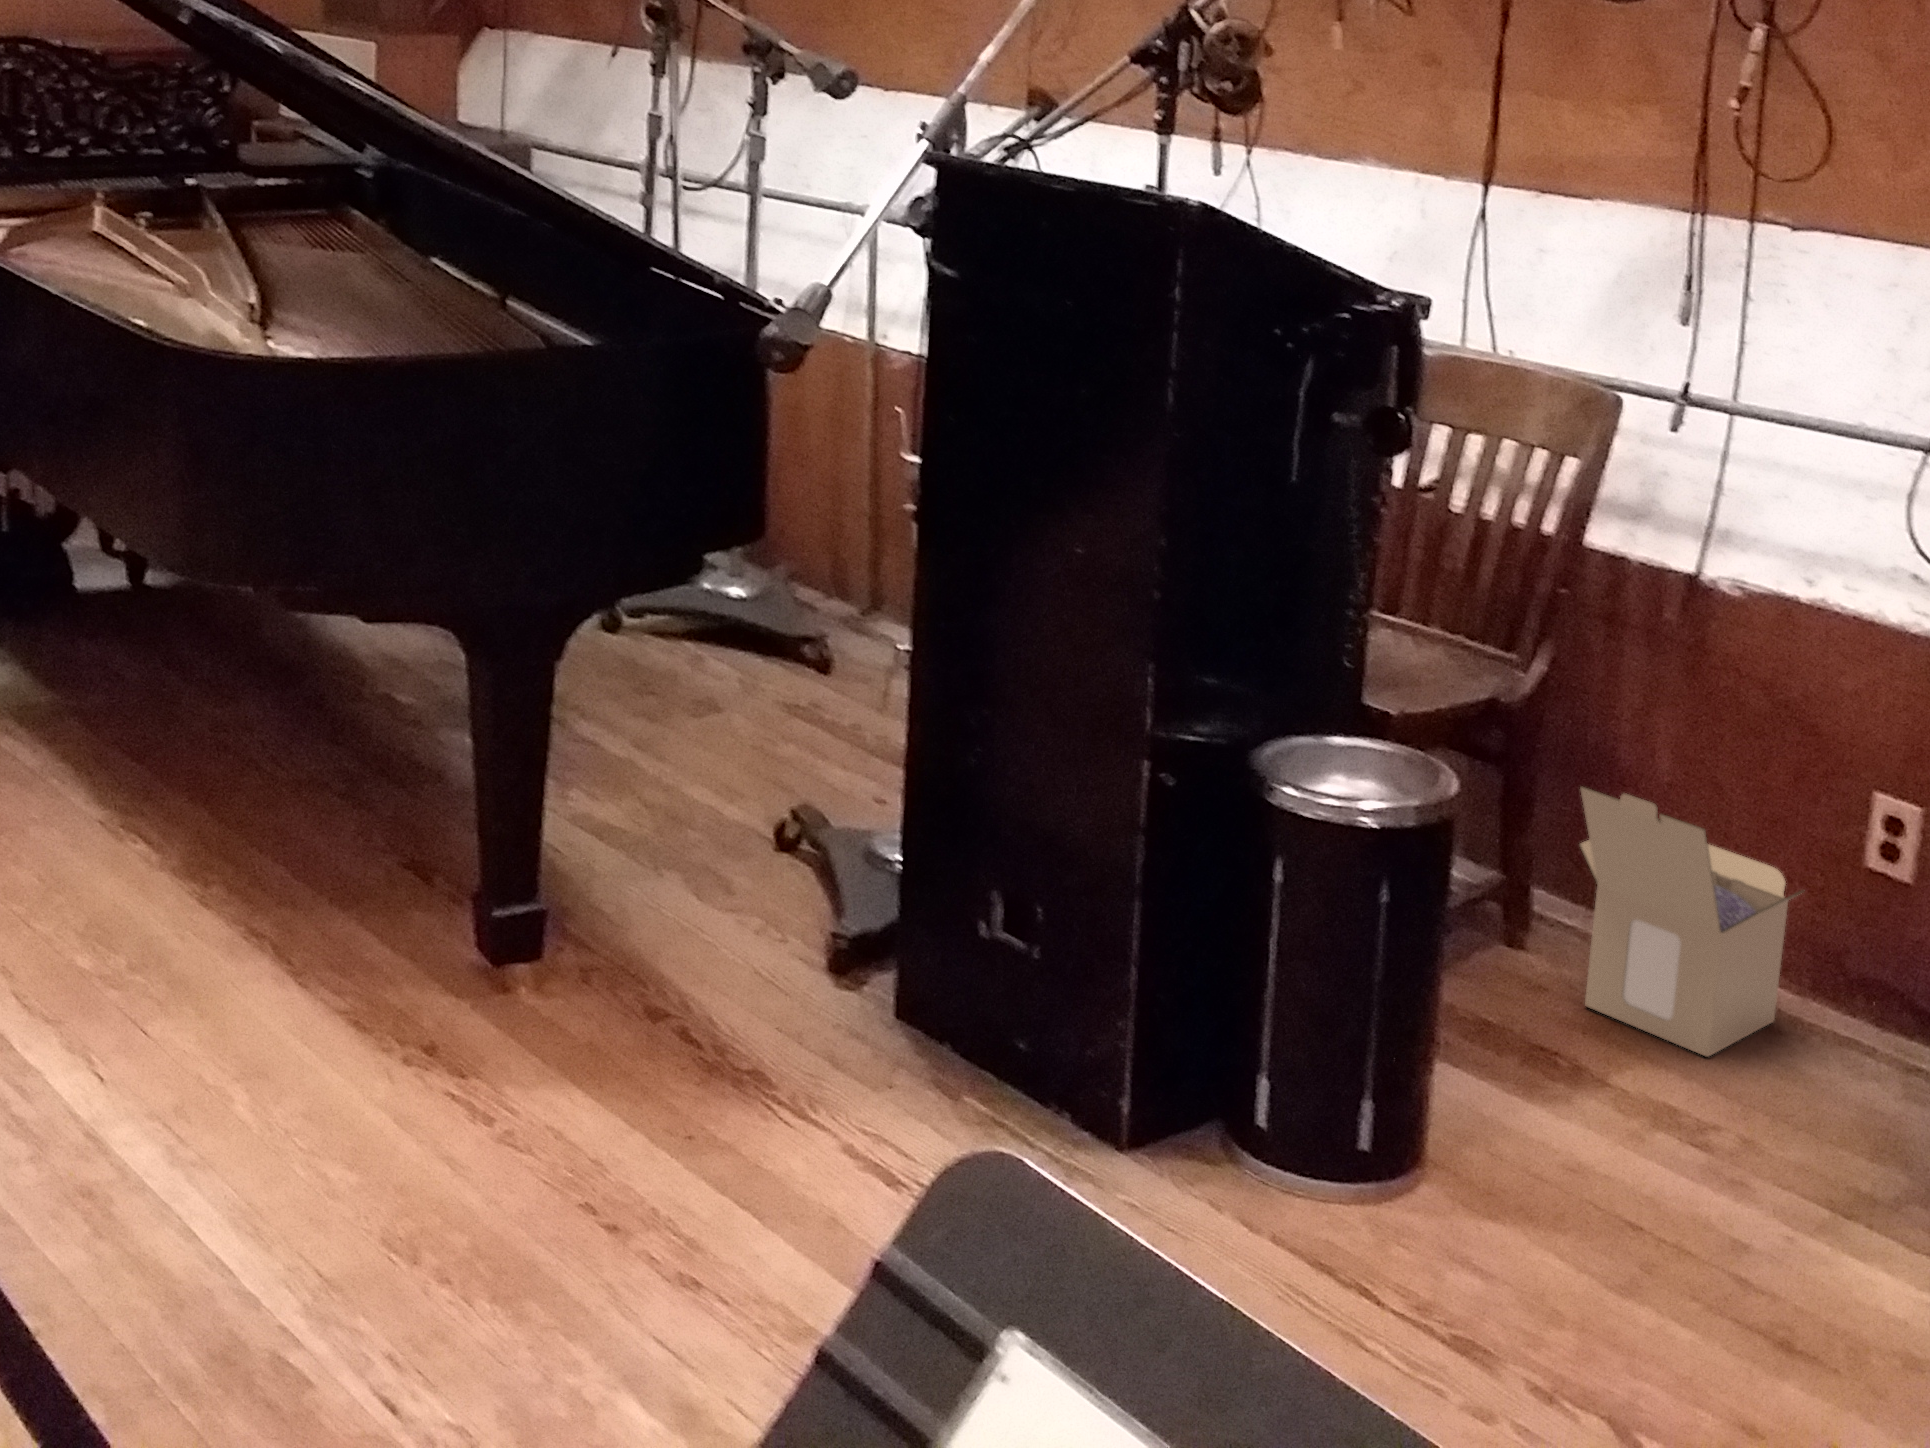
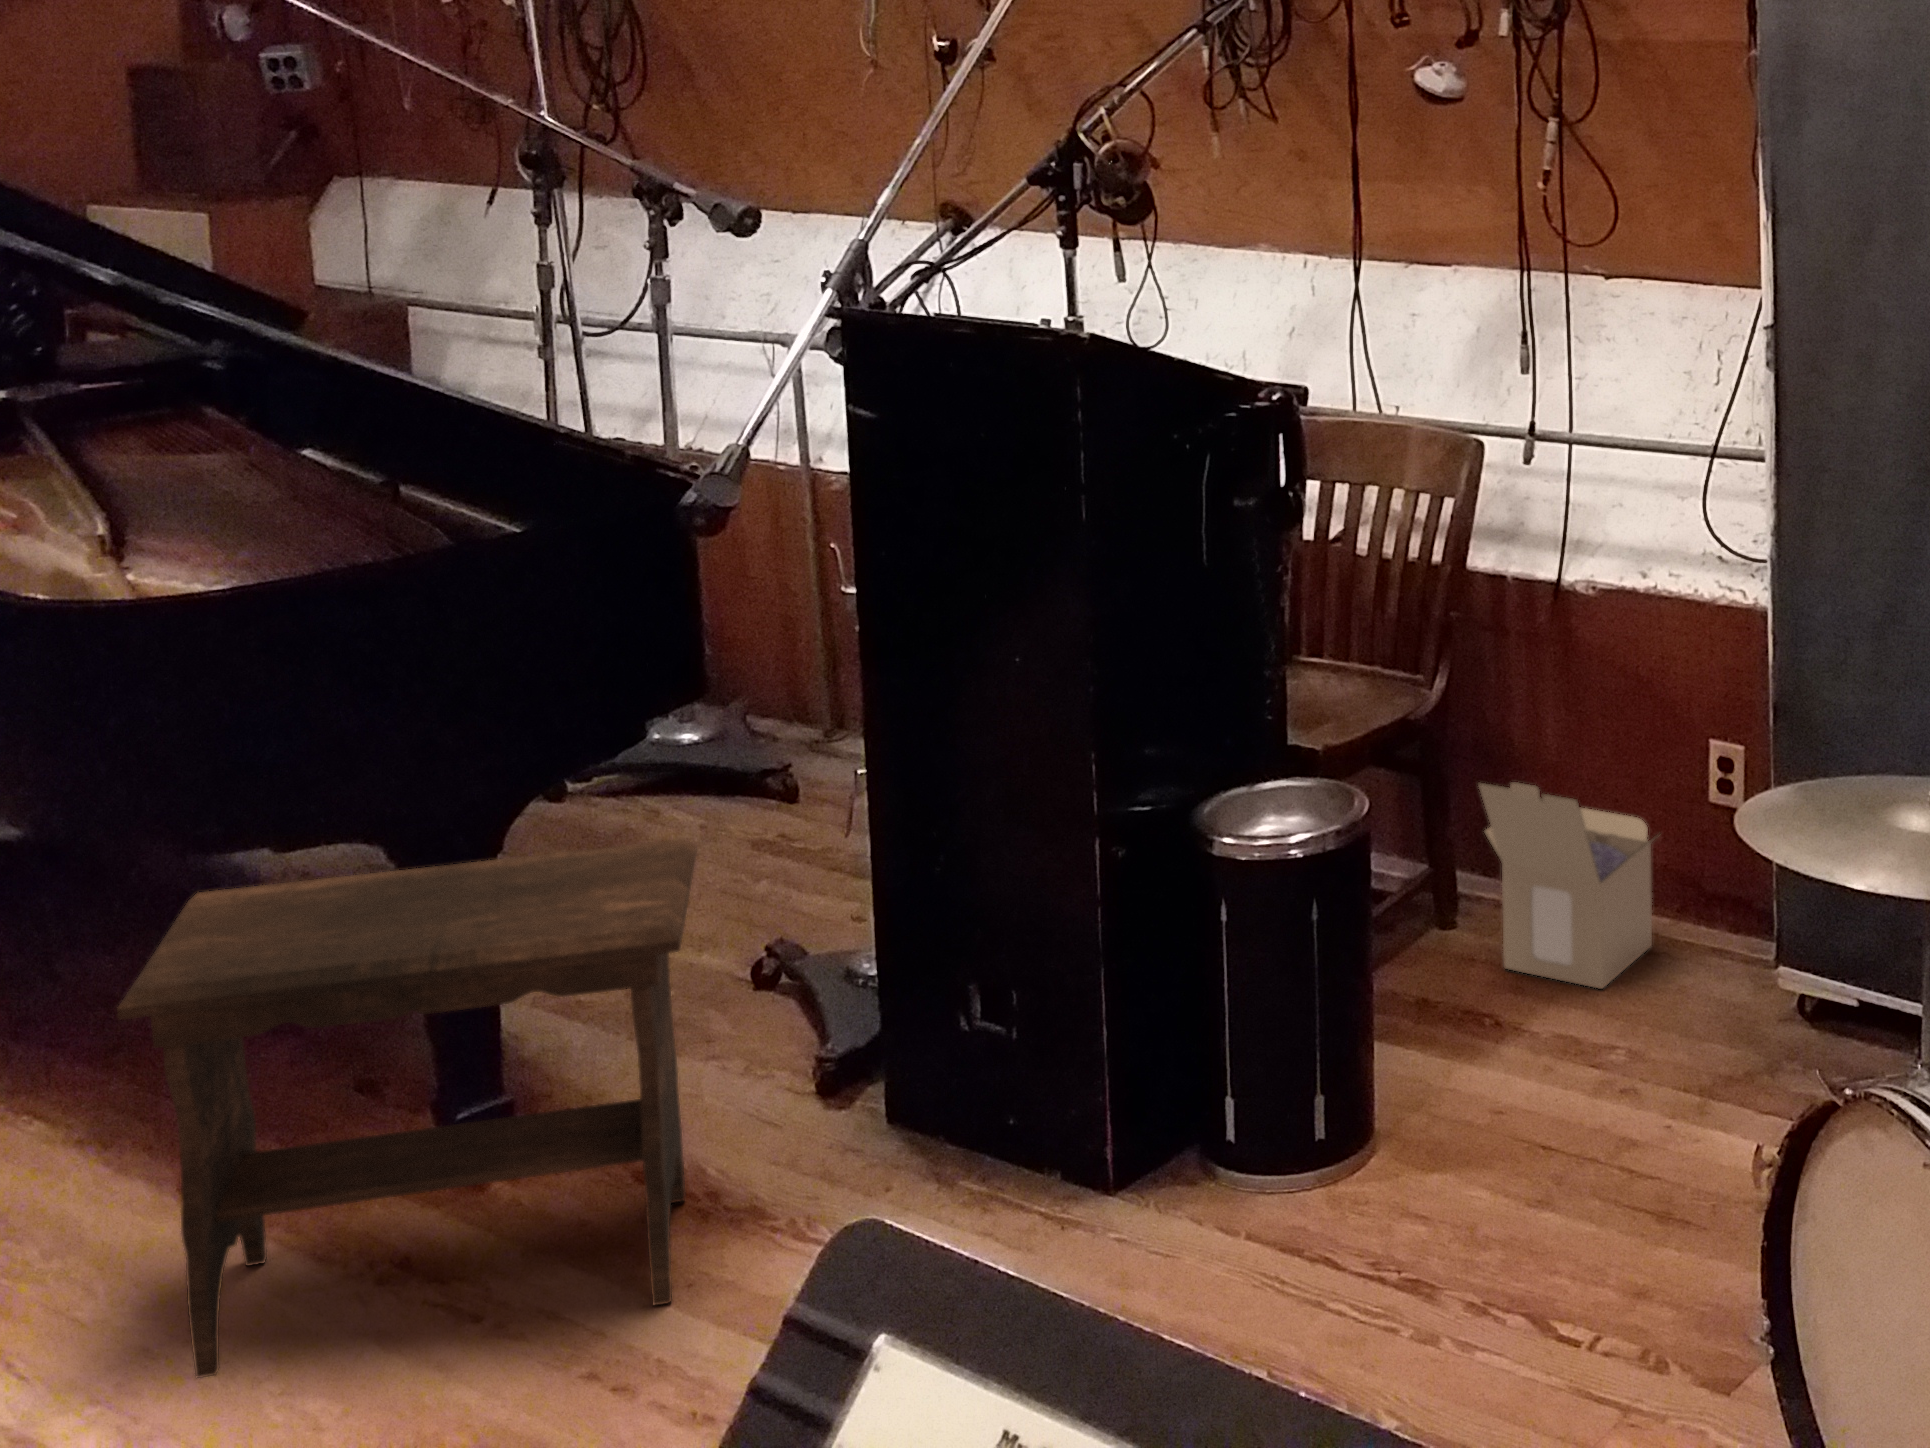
footstool: none [203,639,731,1139] -> present [117,839,696,1378]

